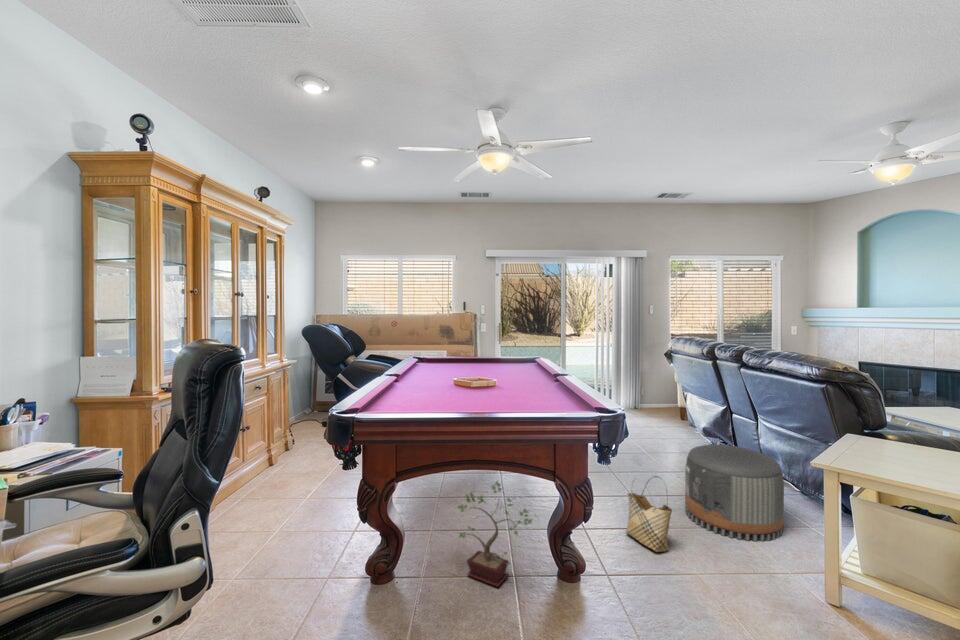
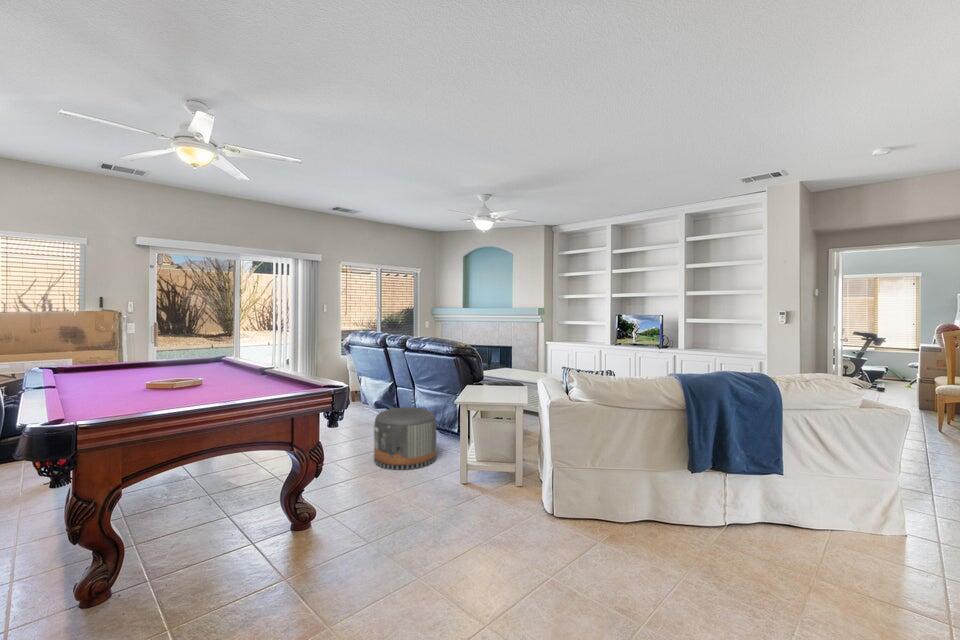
woven basket: present [626,476,672,552] -> none [336,436,372,492]
potted plant: present [458,481,532,587] -> none [190,462,279,558]

